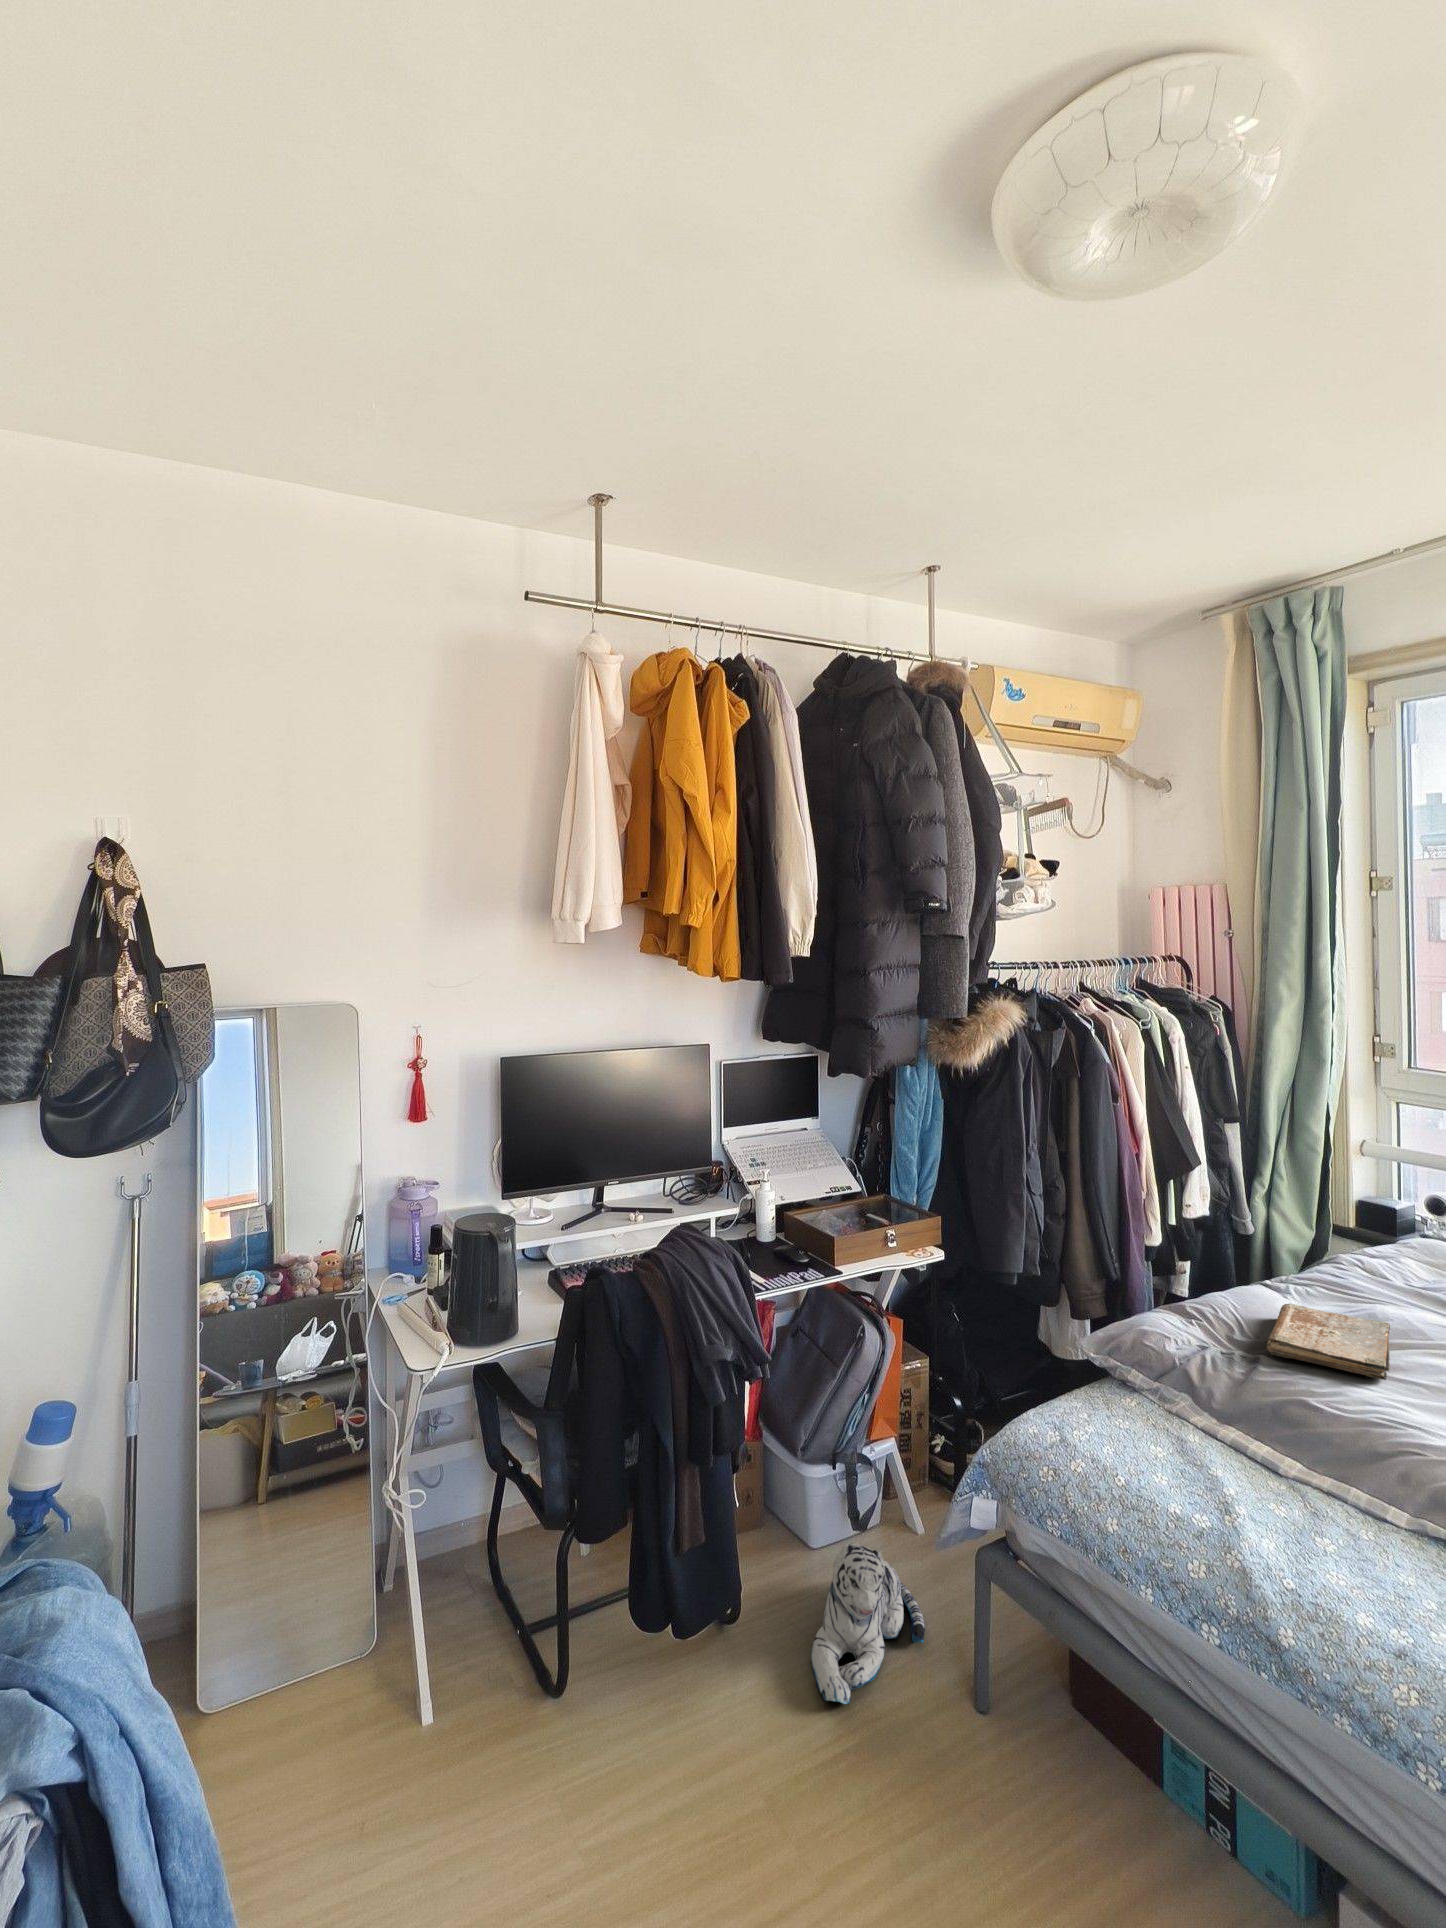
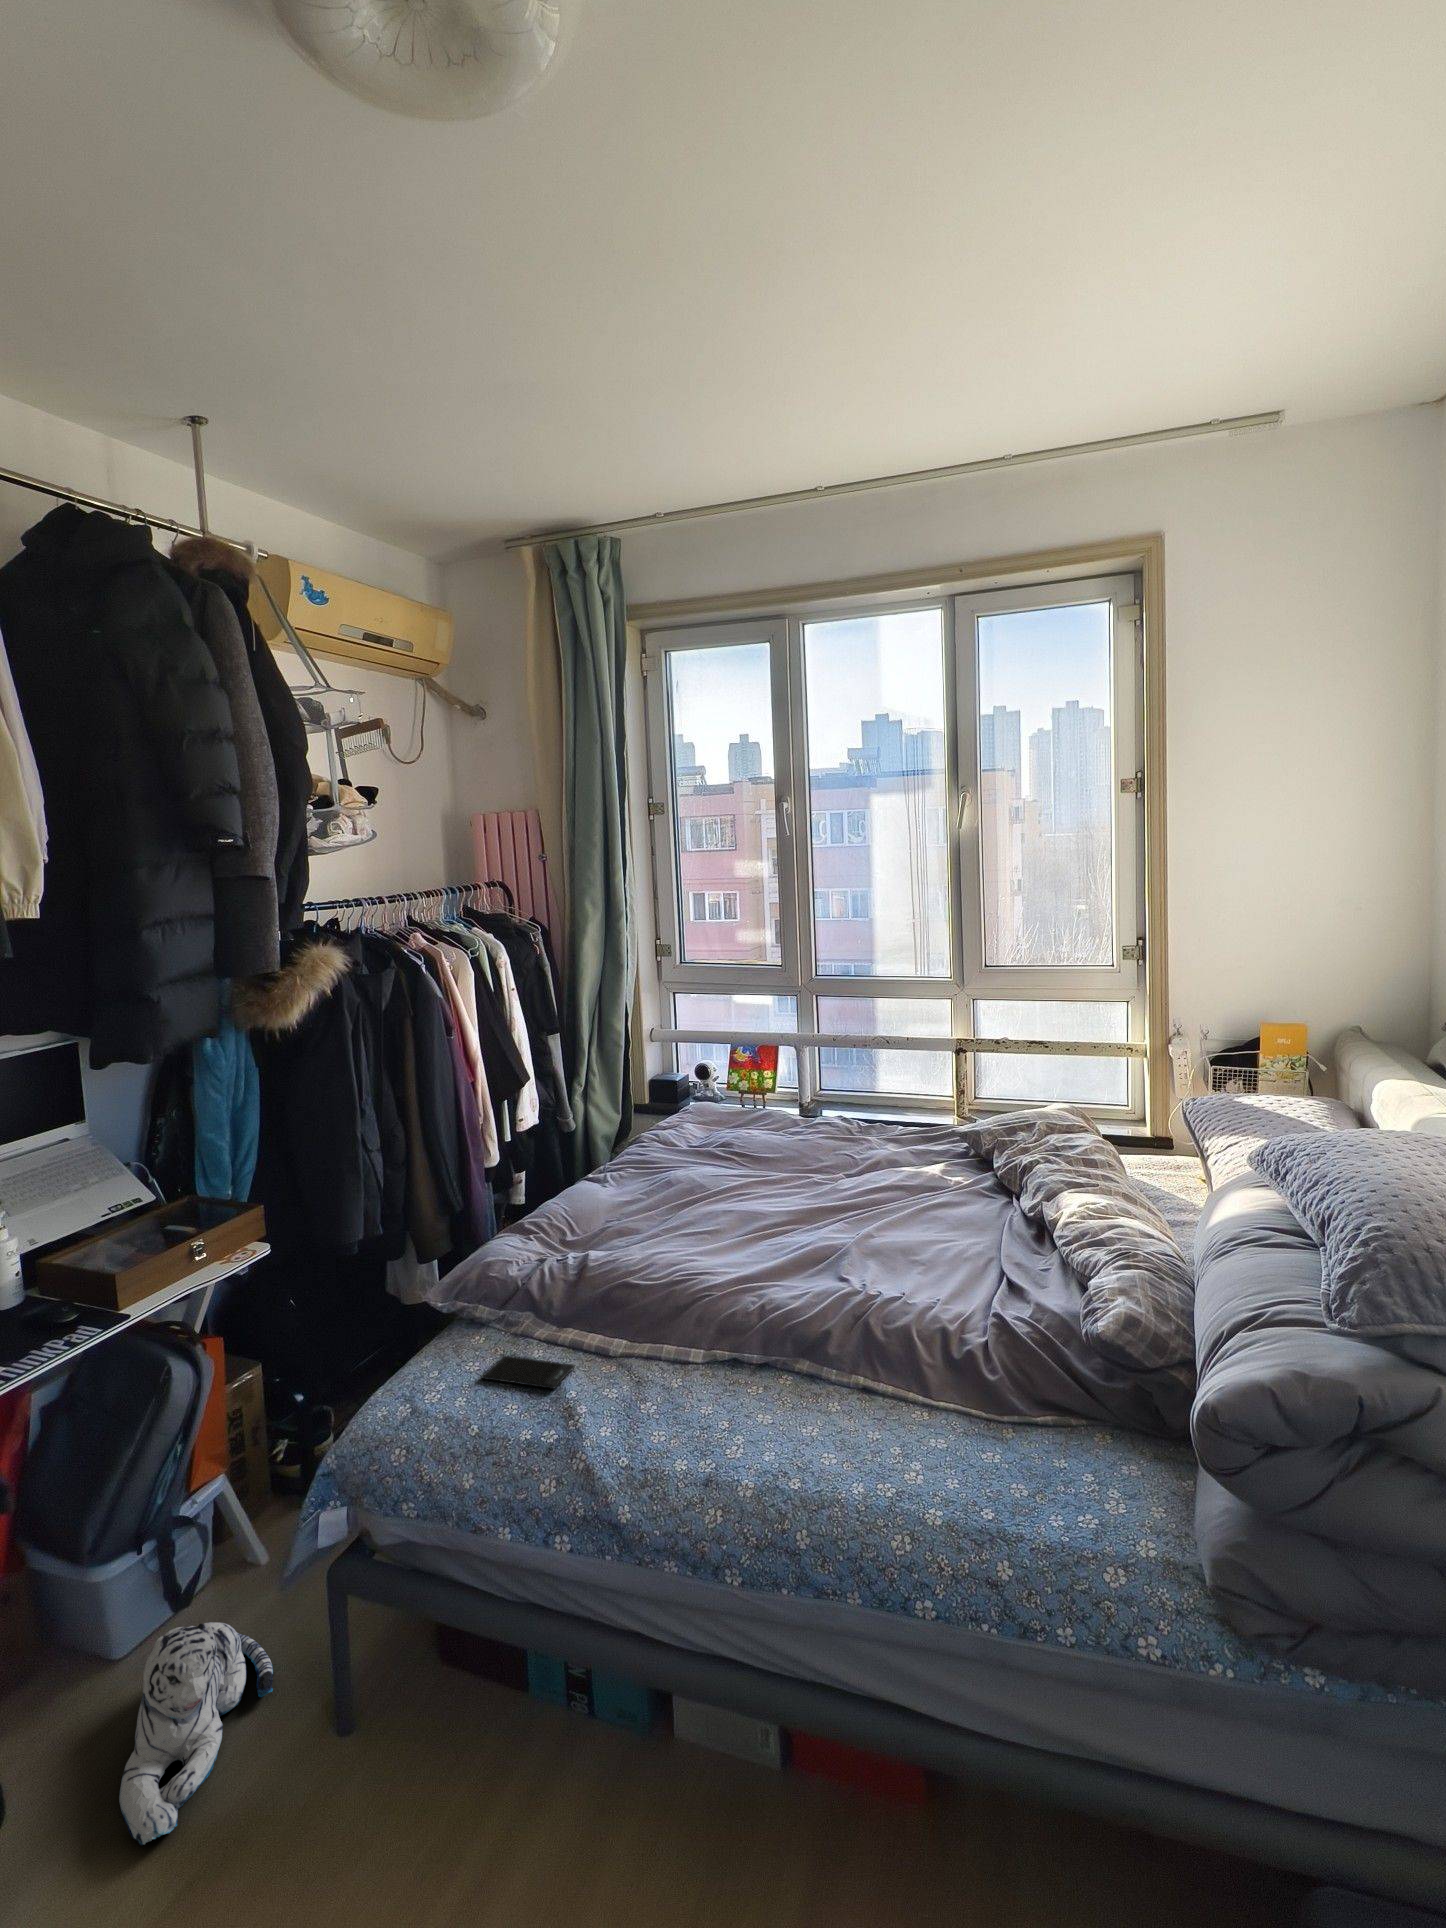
book: present [1266,1304,1390,1380] -> none [594,1187,687,1247]
smartphone: none [1131,1425,1236,1477] -> present [481,1356,575,1389]

